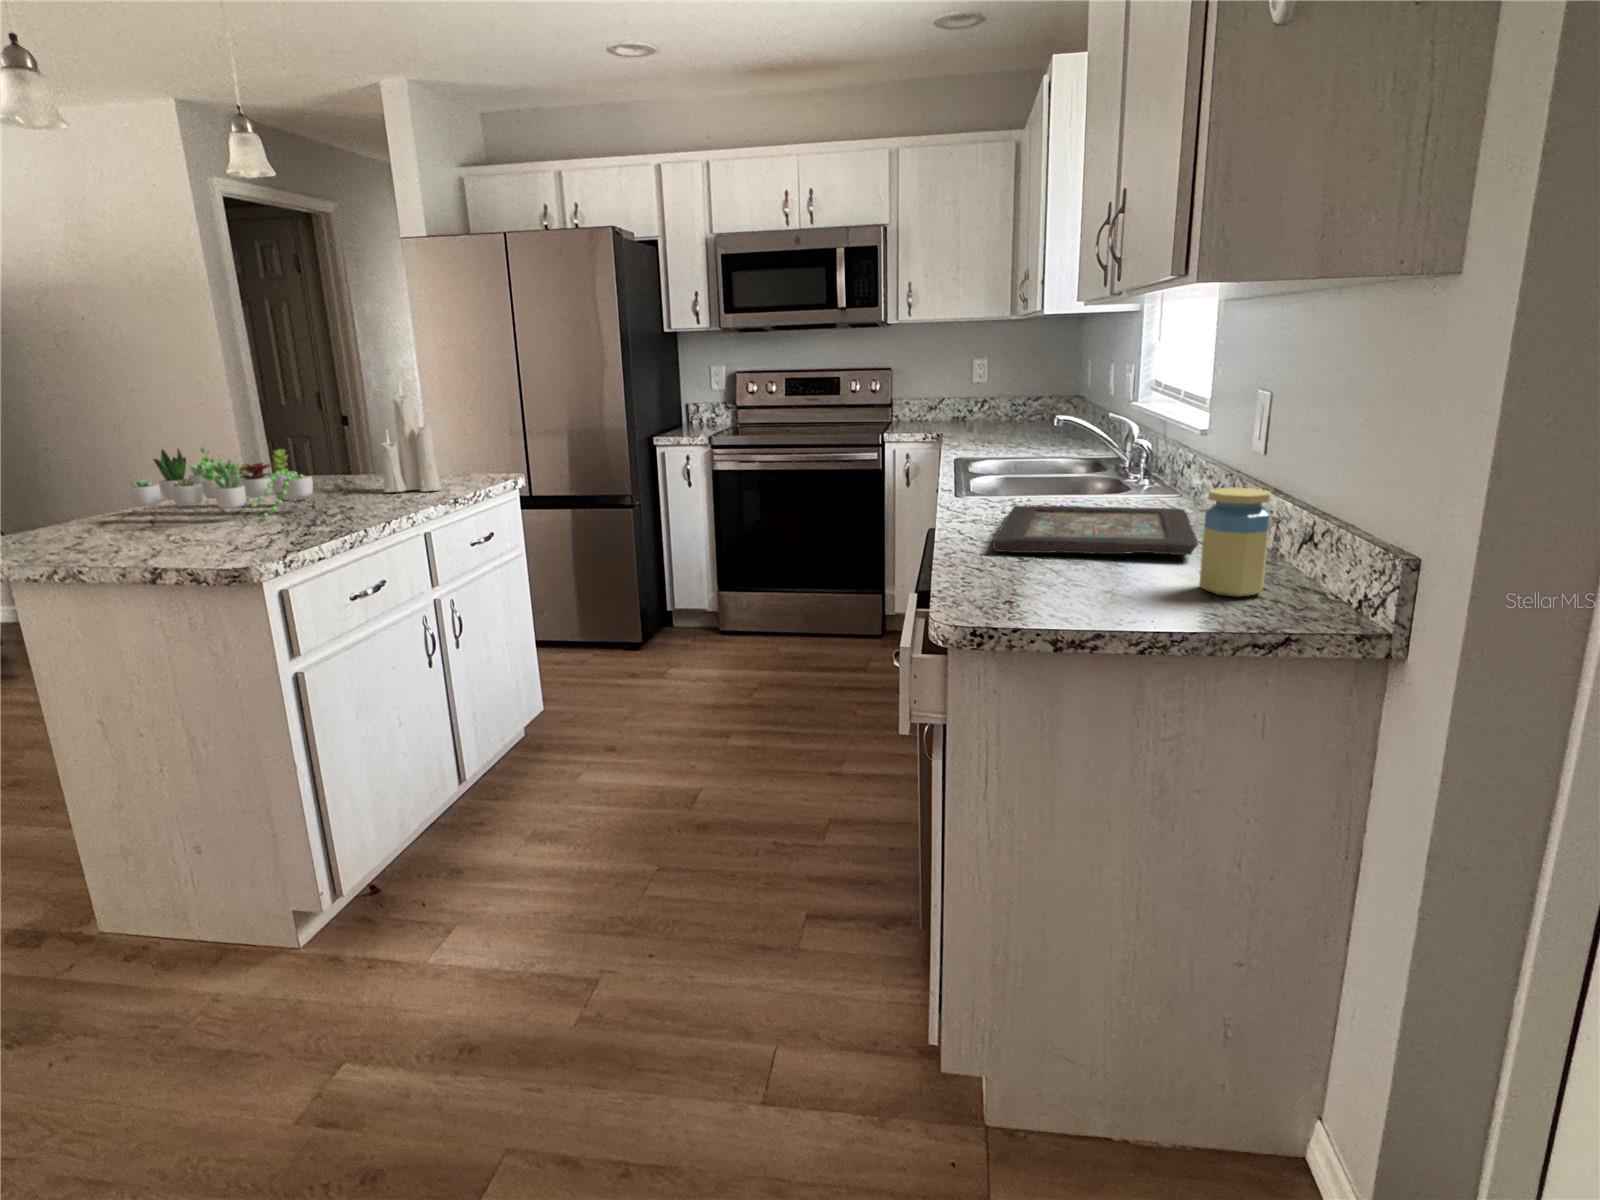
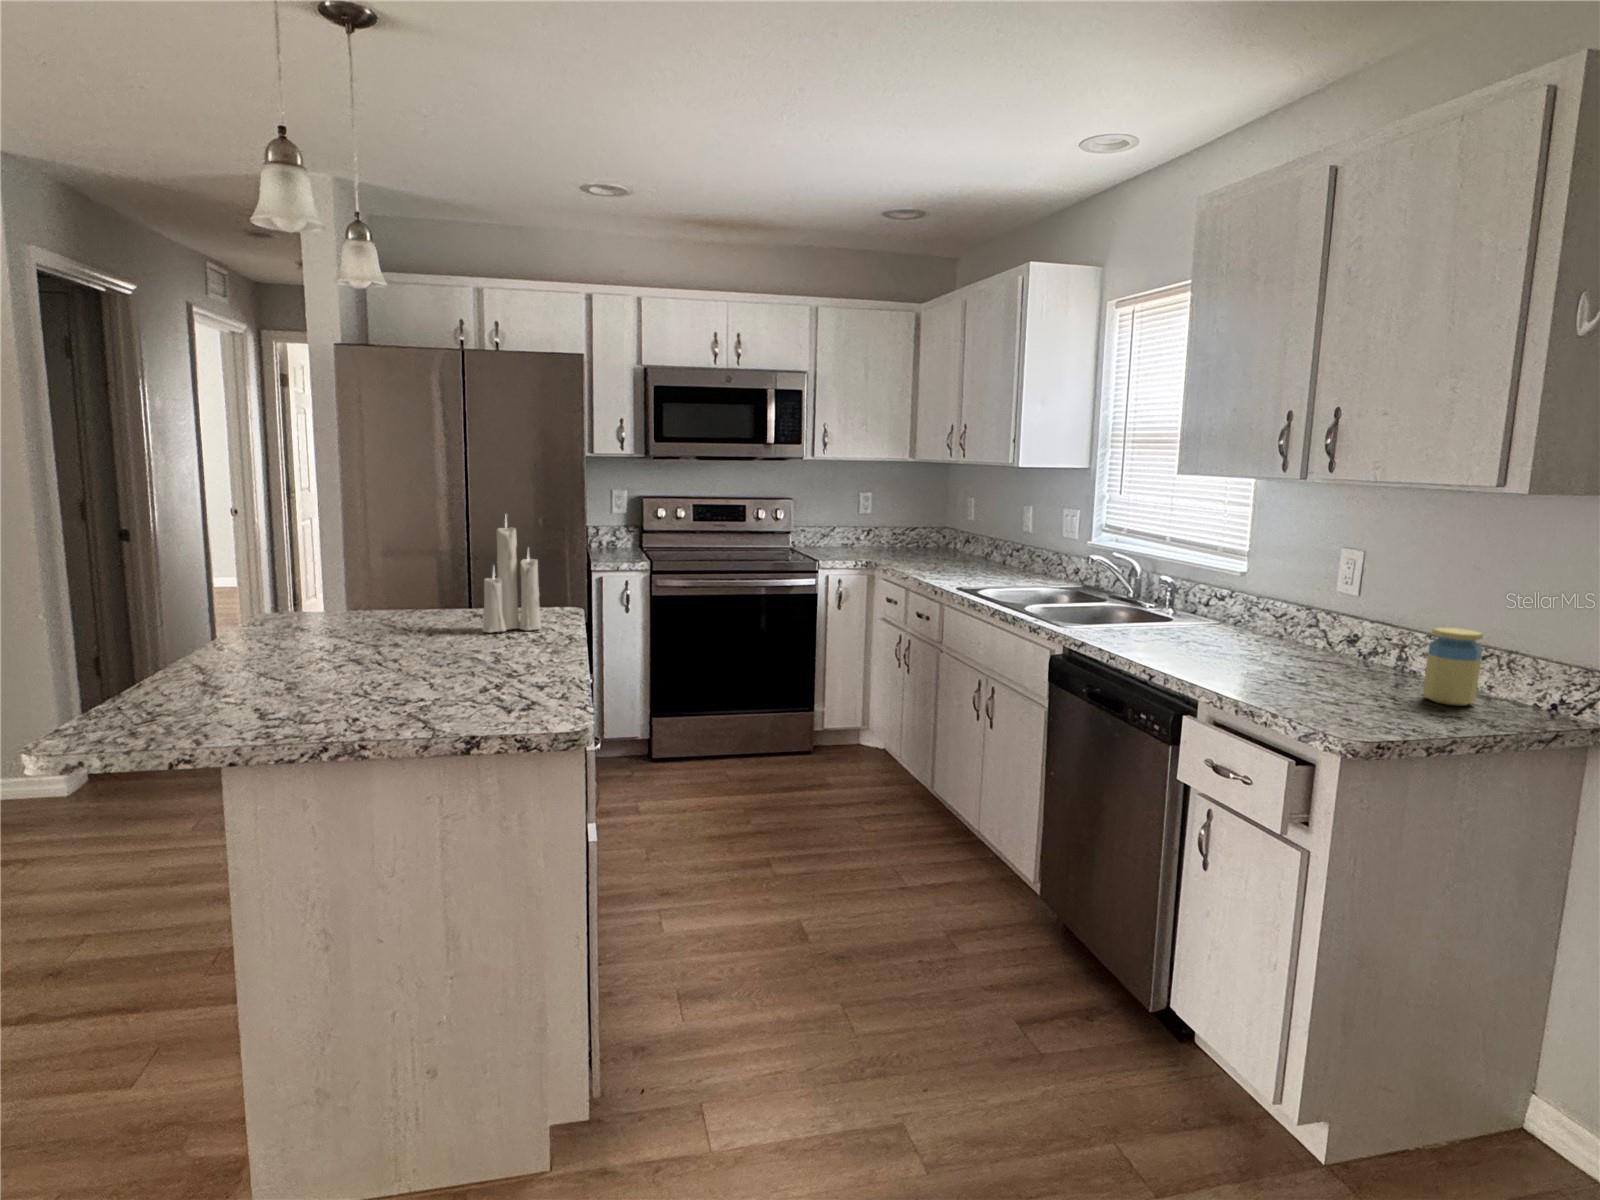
succulent plant: present [127,447,313,520] -> none [270,581,474,673]
decorative tray: present [993,505,1198,555] -> none [1156,635,1374,678]

